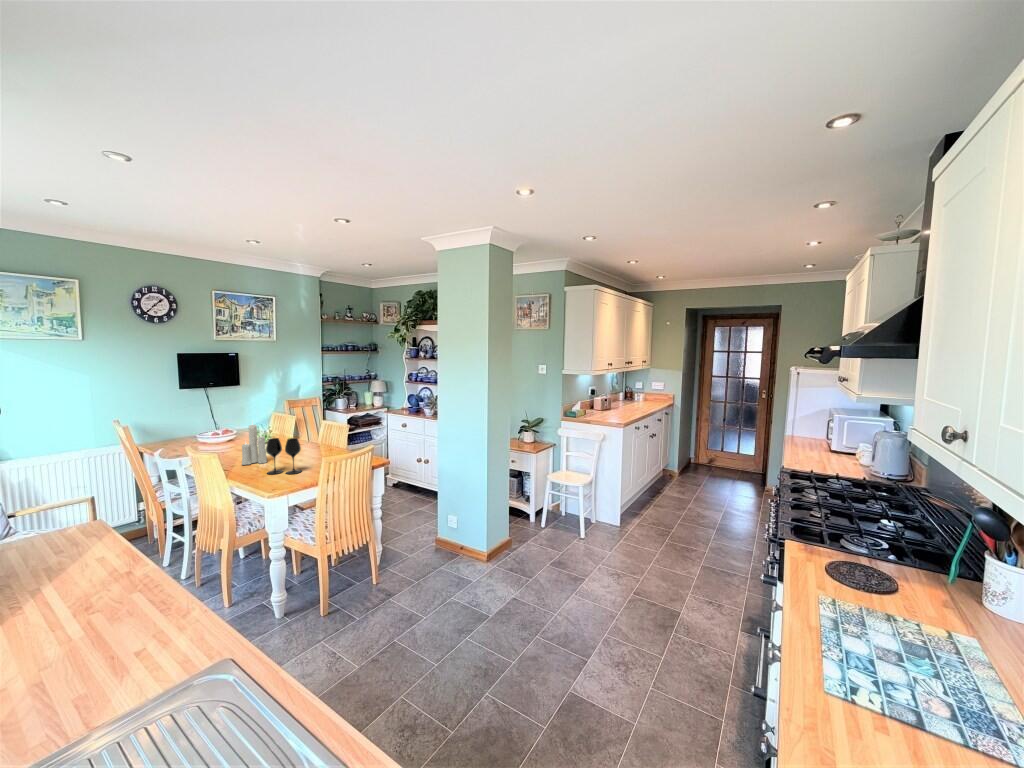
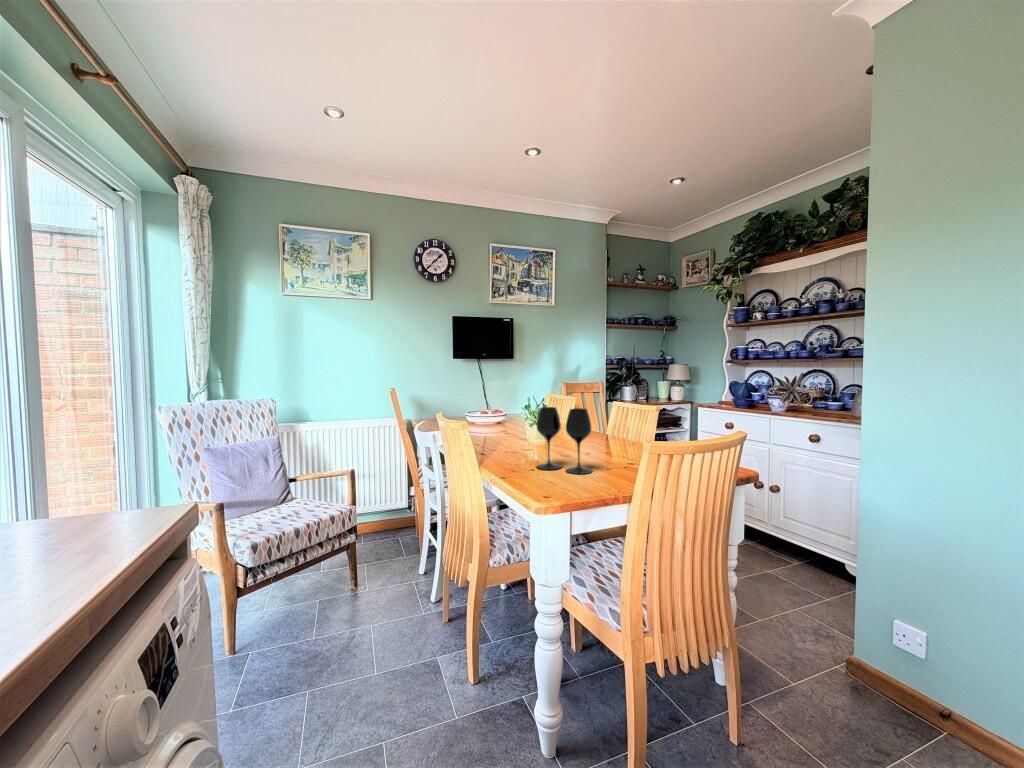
candle: present [242,423,267,465] -> none [504,378,538,451]

